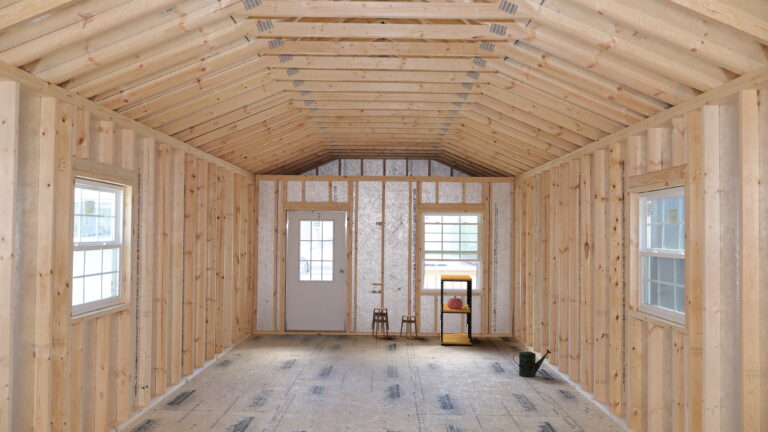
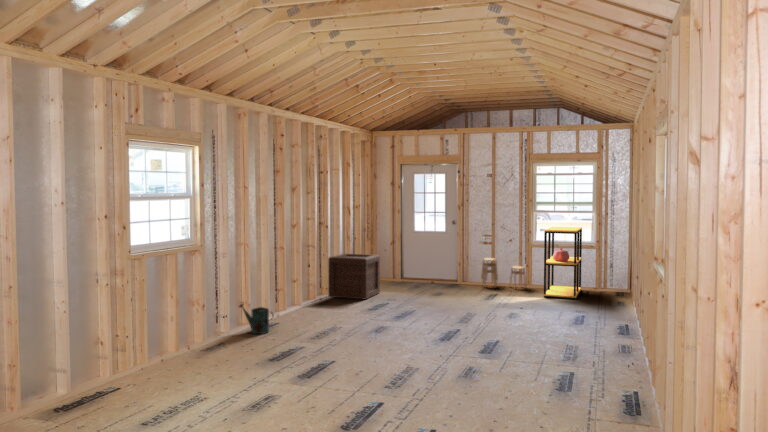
wooden crate: none [222,306,275,356] -> present [328,254,380,299]
watering can: present [513,350,551,377] -> present [239,304,274,334]

